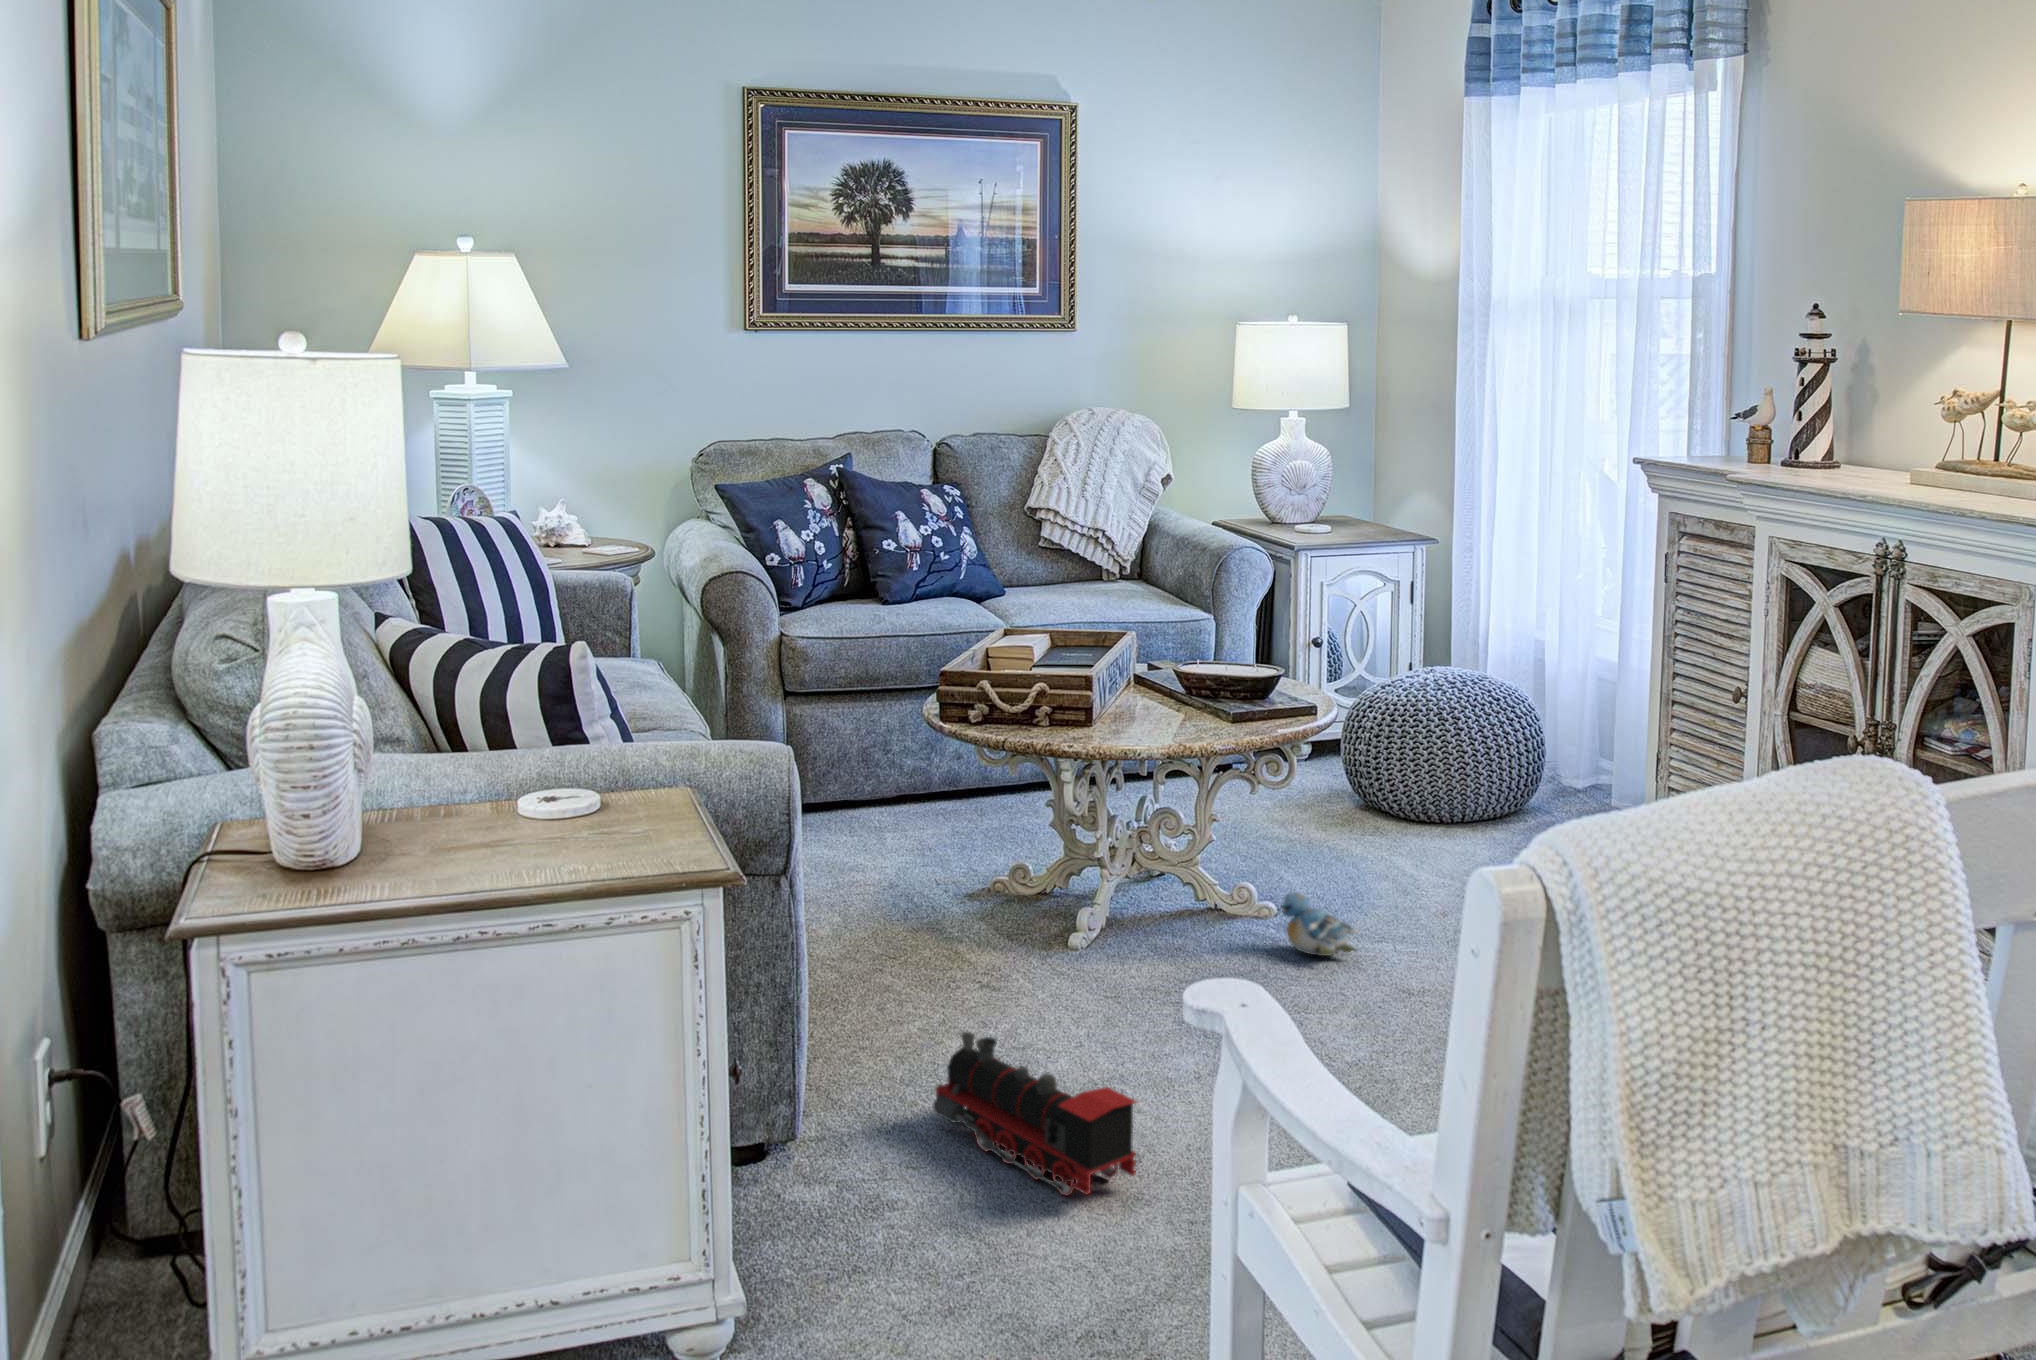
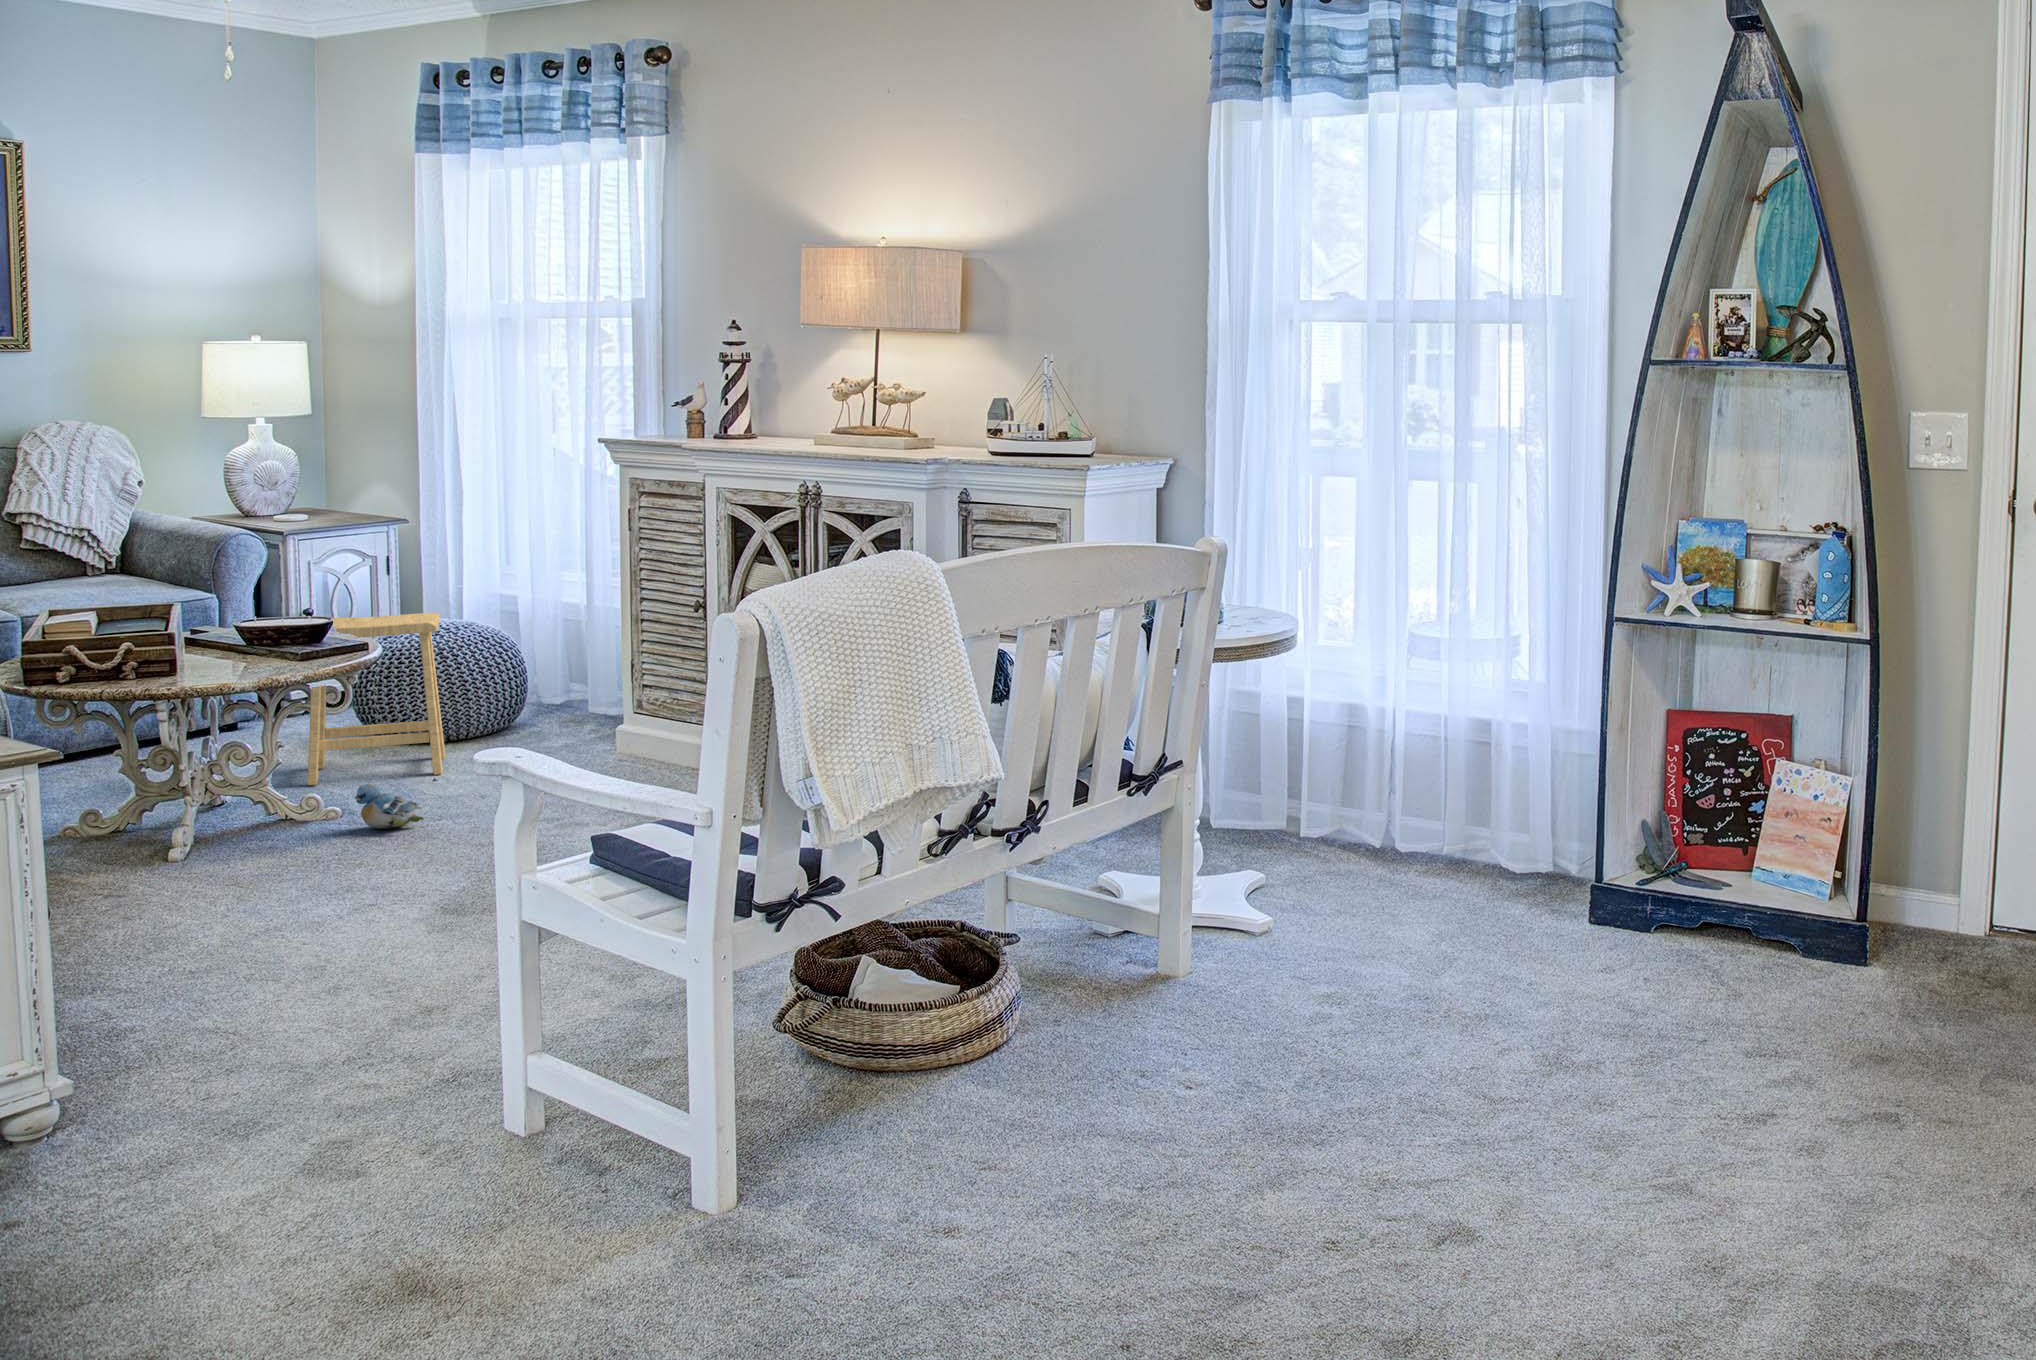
footstool: none [1257,659,1420,876] -> present [307,612,445,785]
toy train: present [933,1032,1137,1196] -> none [114,891,312,977]

